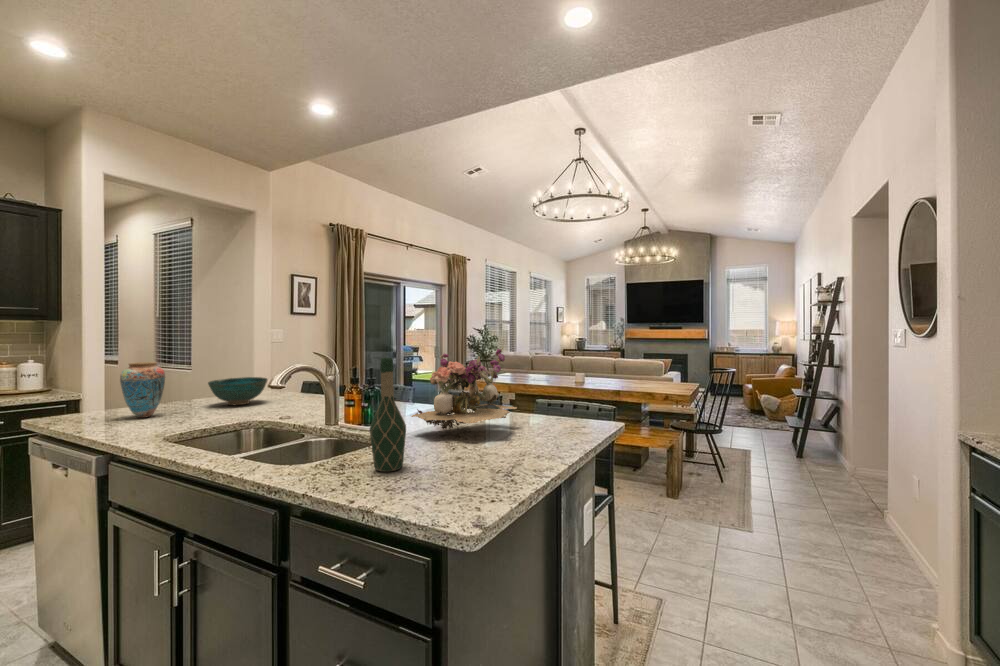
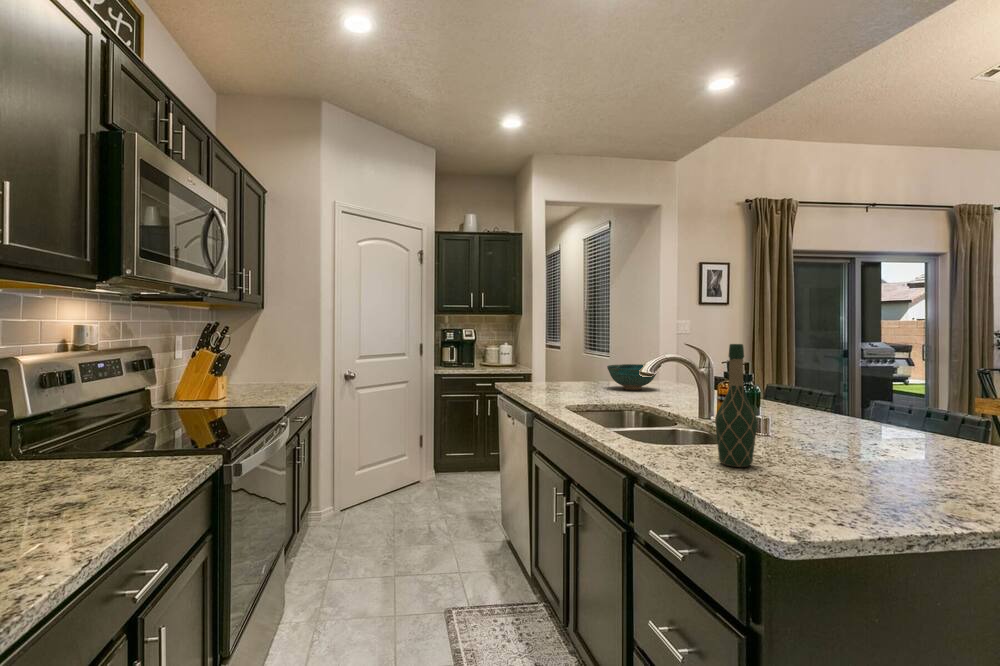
flower arrangement: present [411,347,517,432] -> none [786,341,958,447]
vase: present [120,362,165,418] -> none [543,344,574,391]

